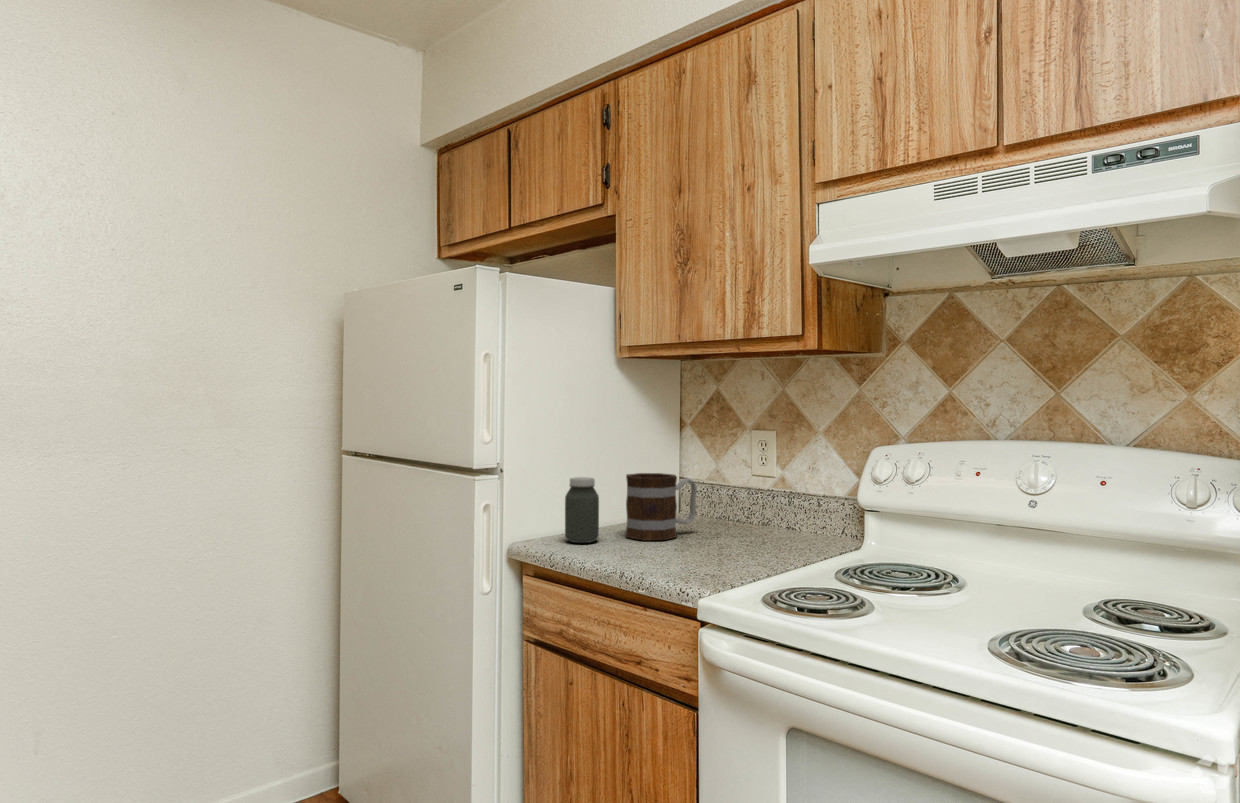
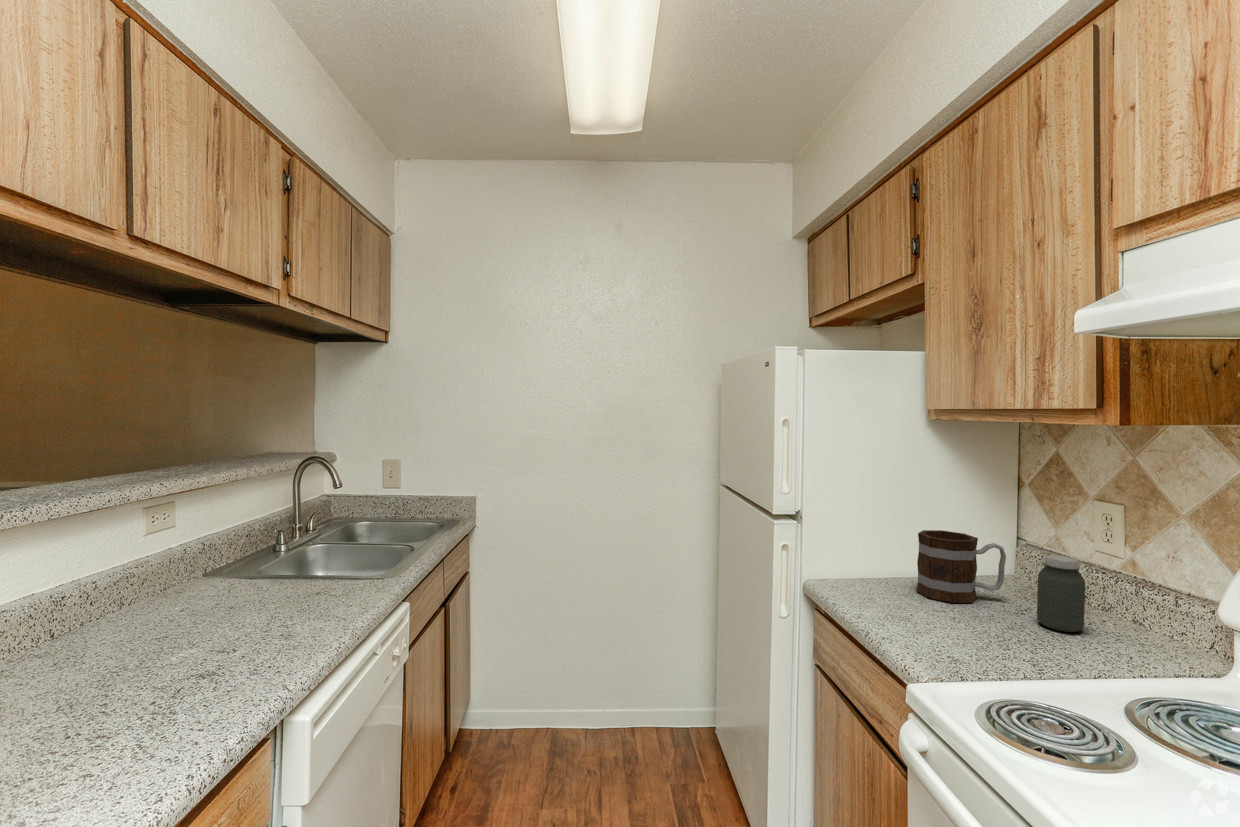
jar: present [565,477,599,543] -> present [1037,555,1085,632]

